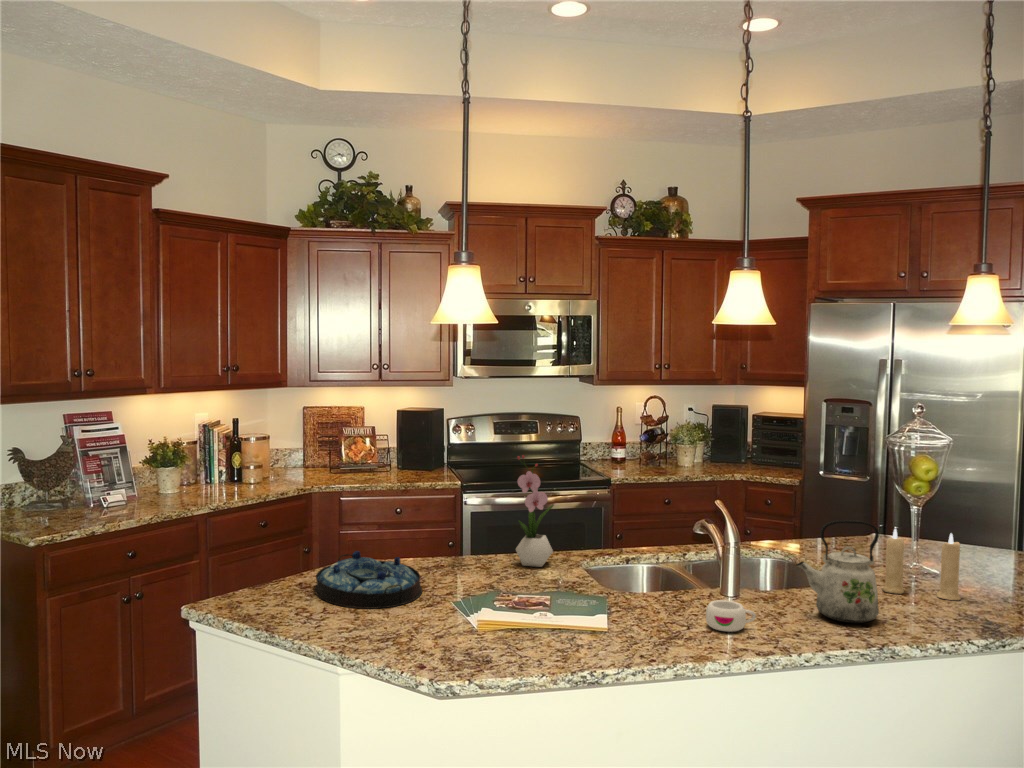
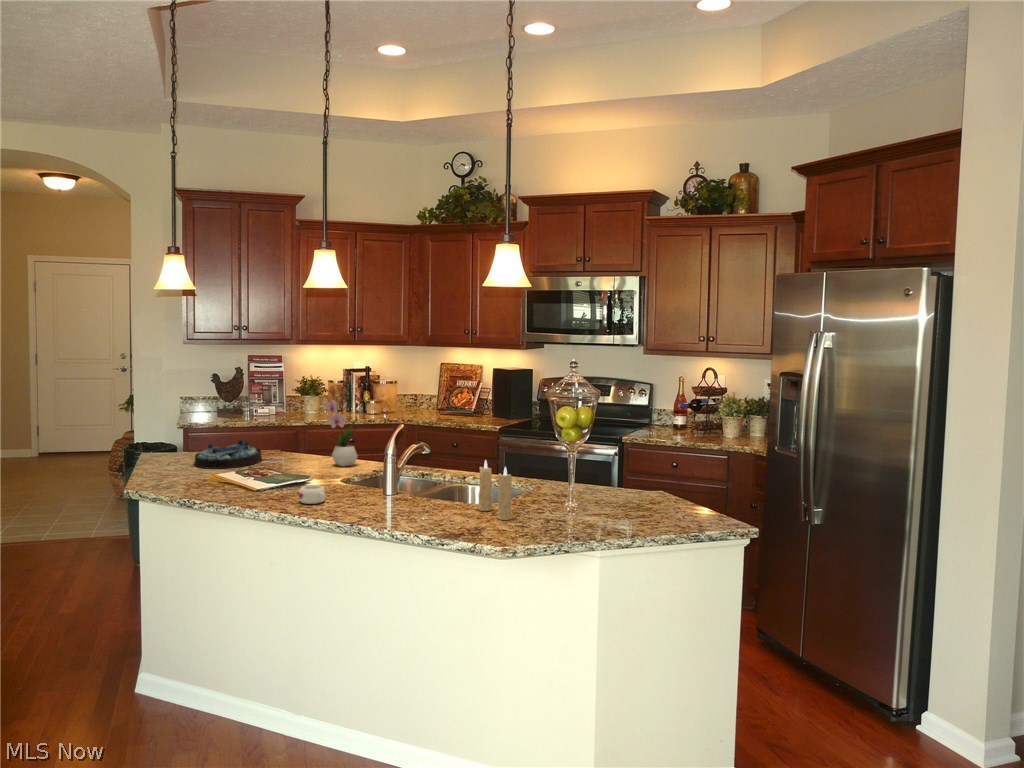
kettle: present [797,520,879,623] -> none [368,441,414,514]

